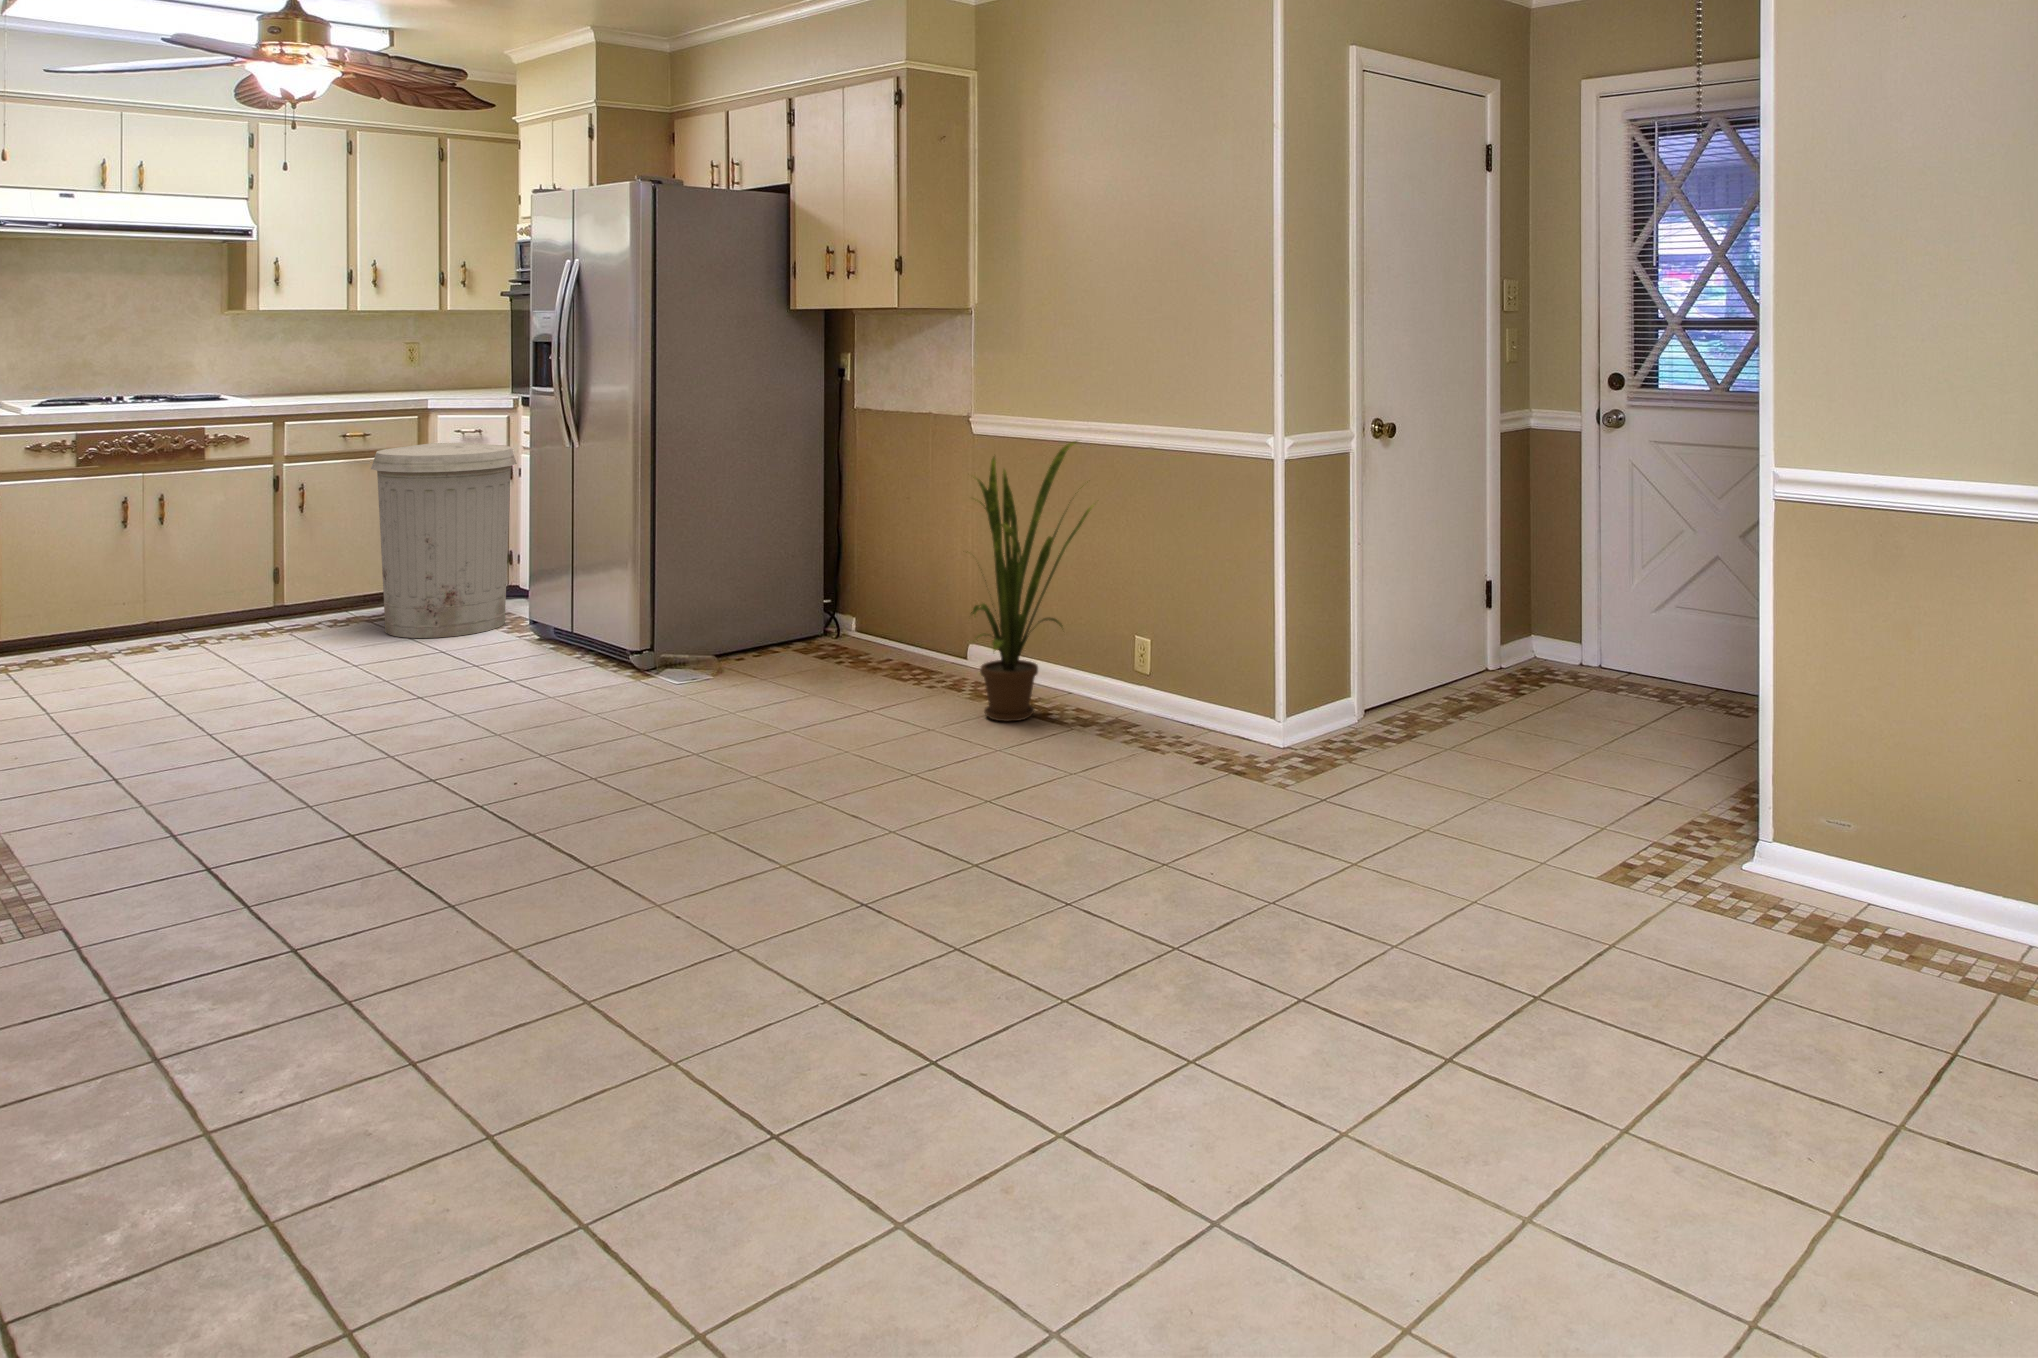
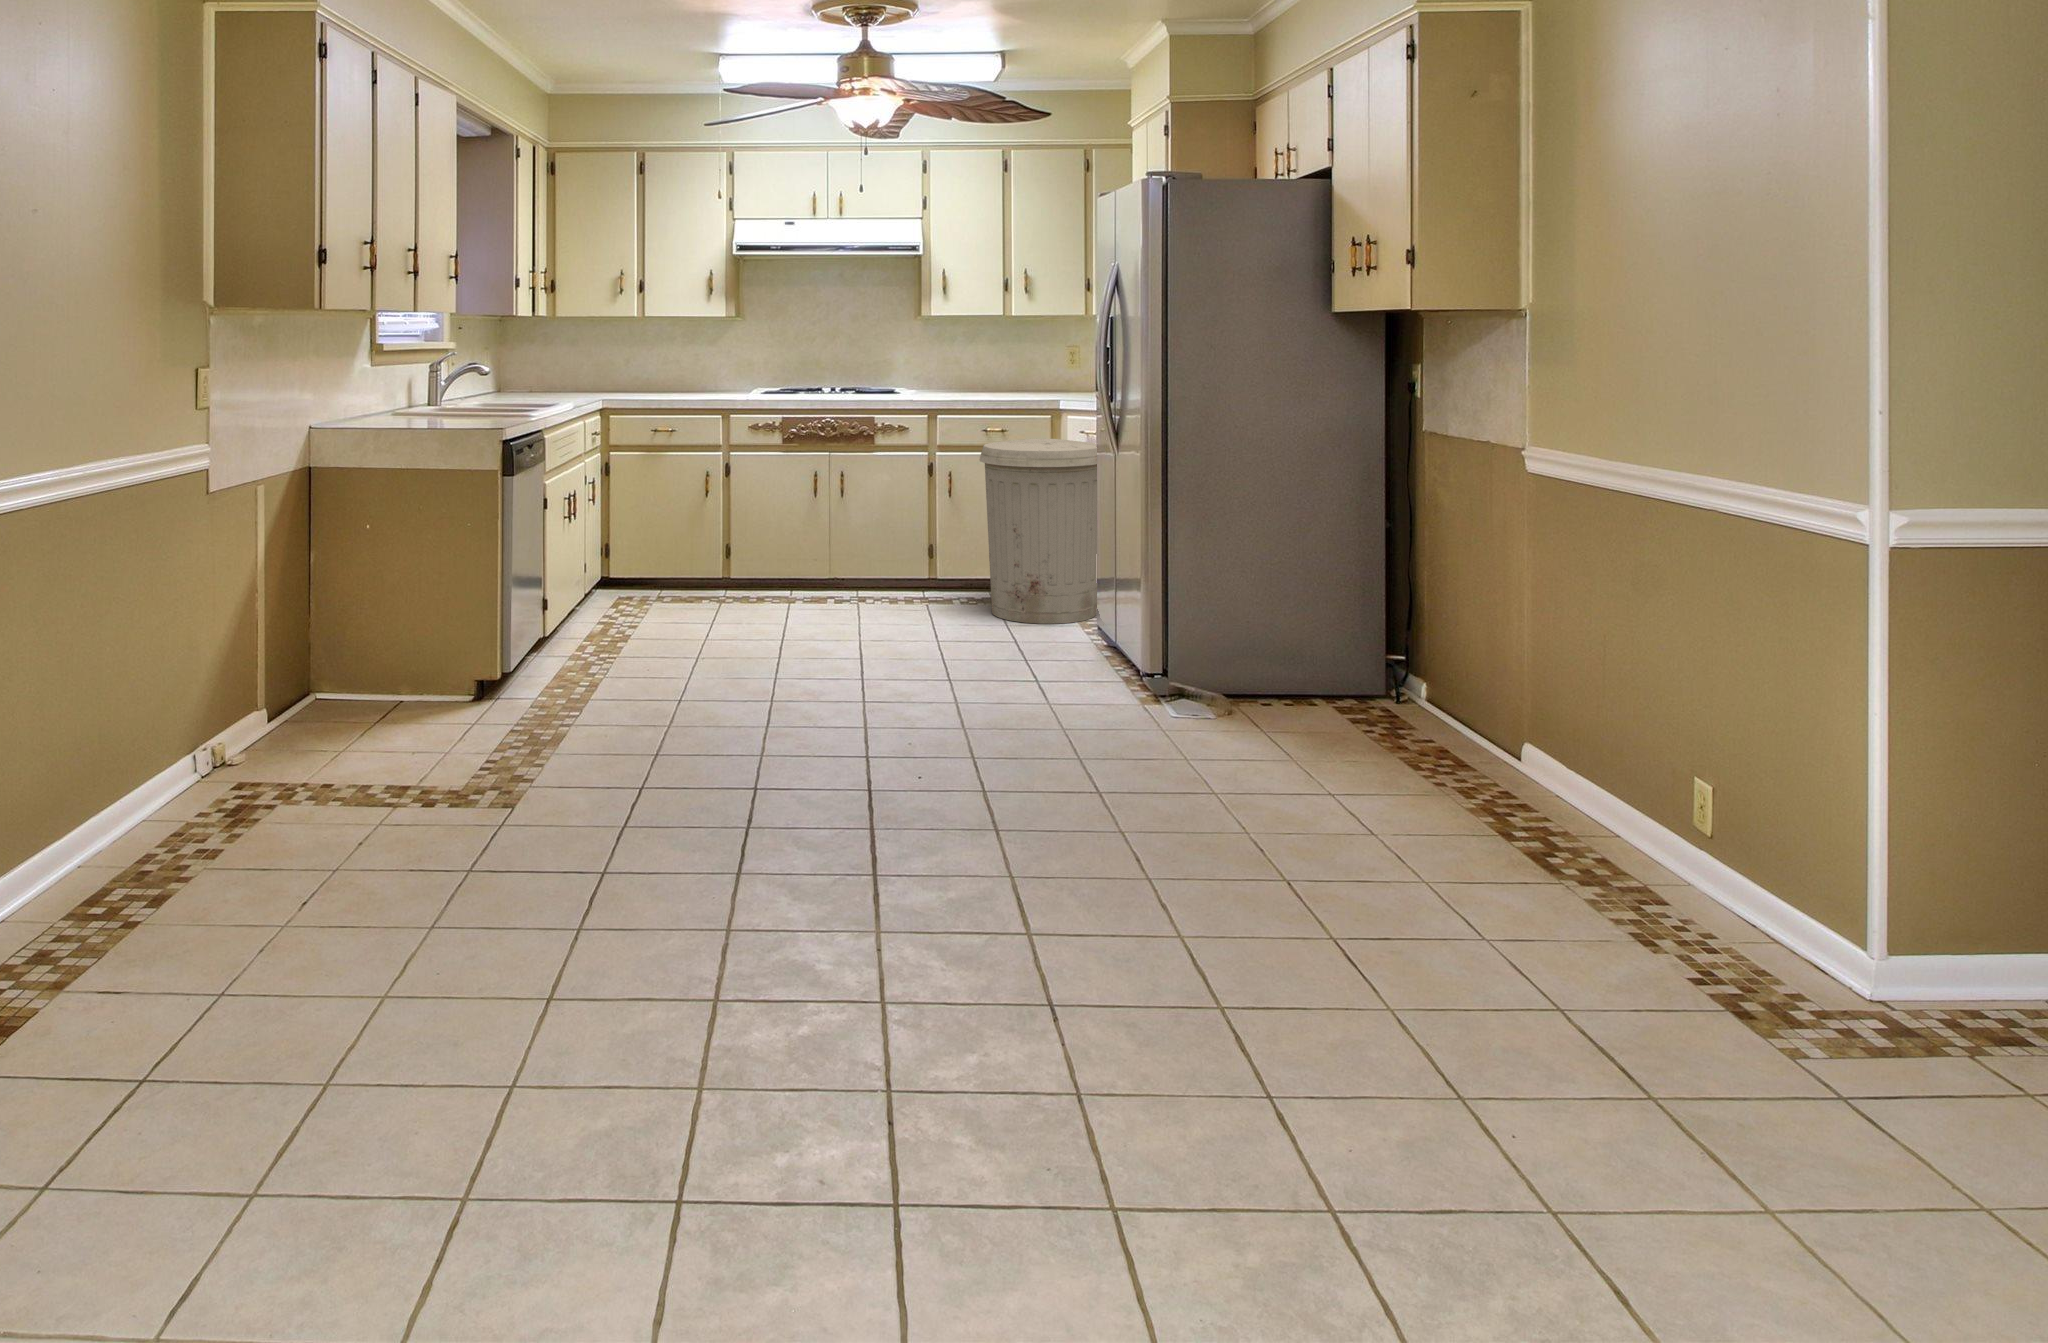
house plant: present [971,441,1093,721] -> none [1426,486,1635,850]

